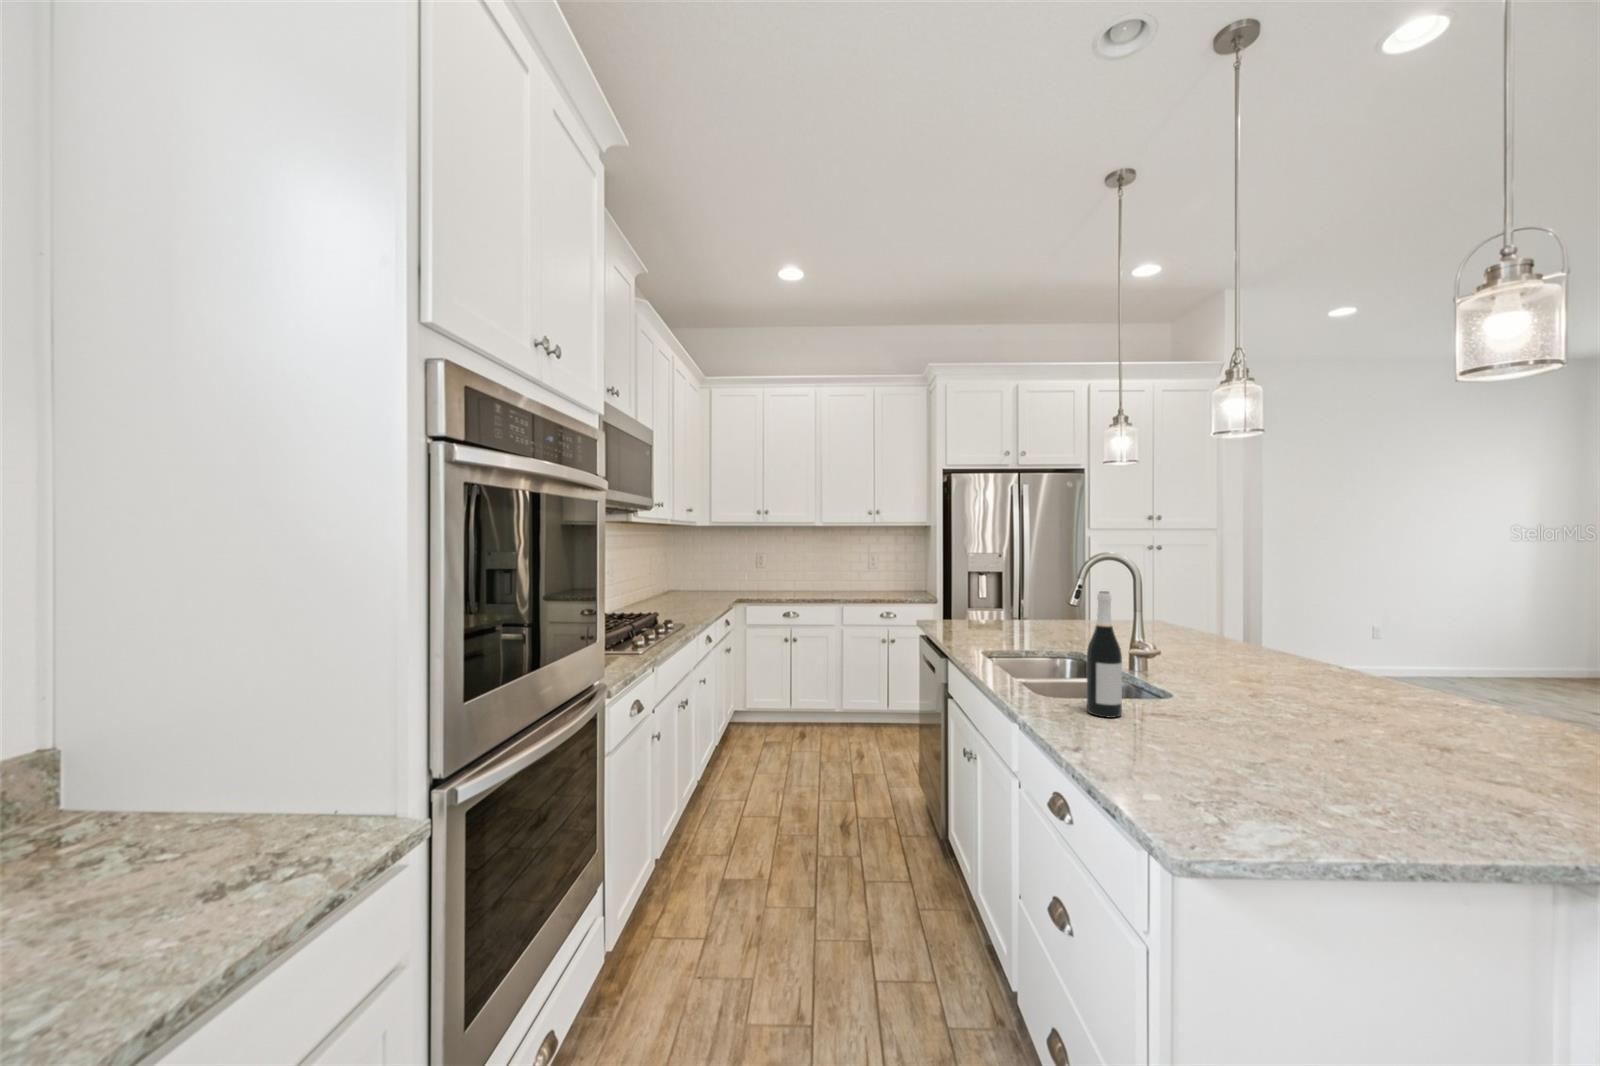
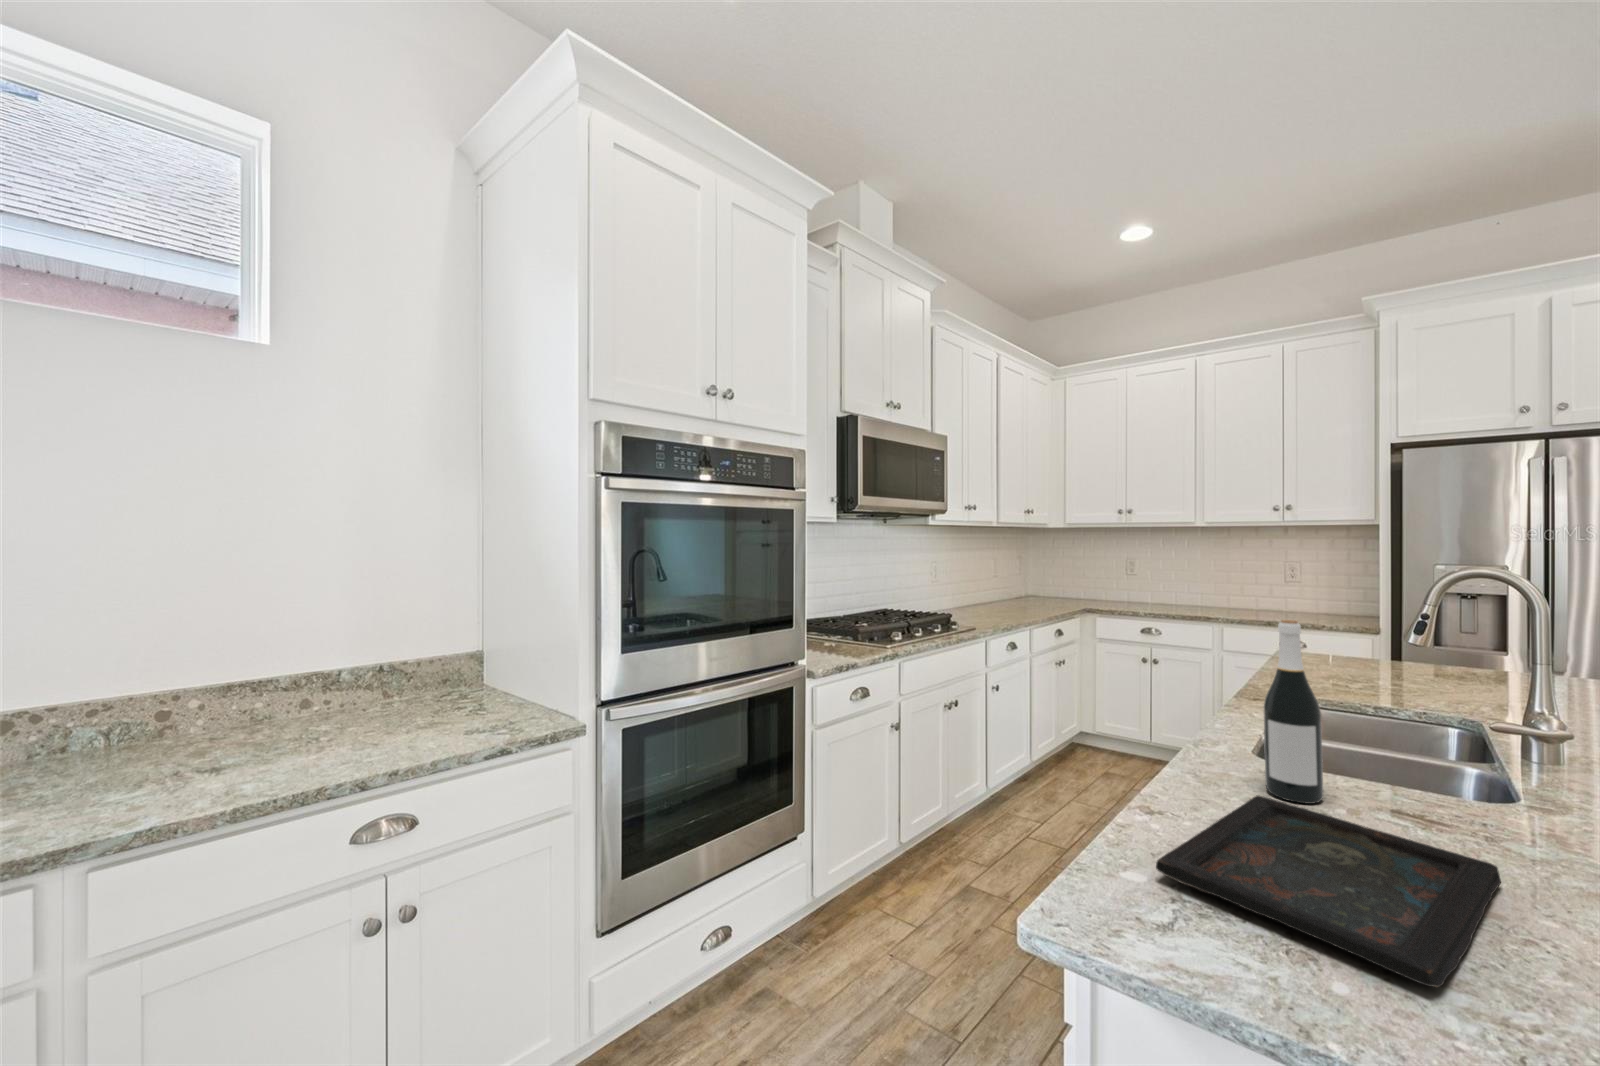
tray: none [1112,717,1349,802] -> present [1156,795,1501,987]

